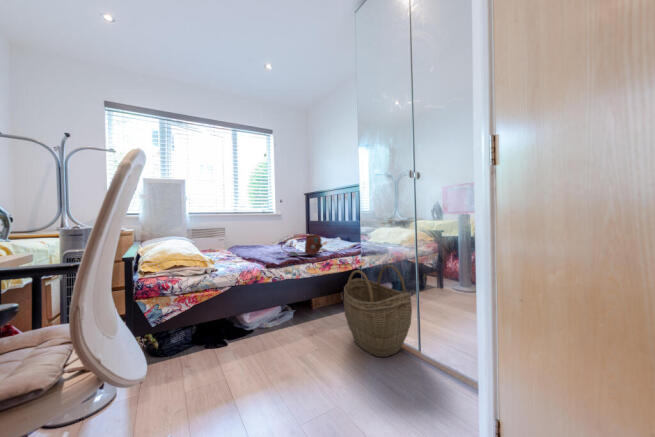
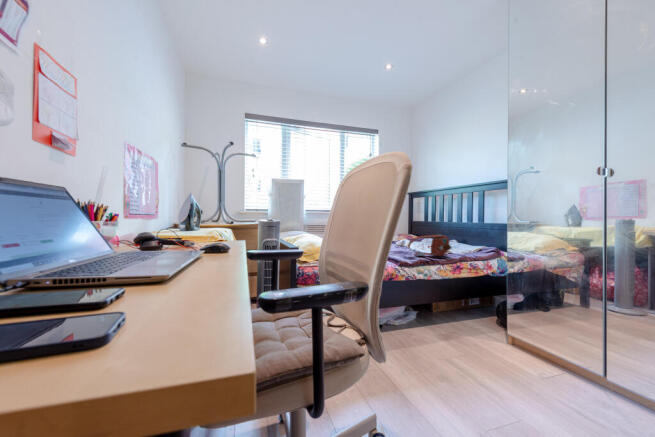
woven basket: present [344,265,412,357] -> none [488,274,590,378]

